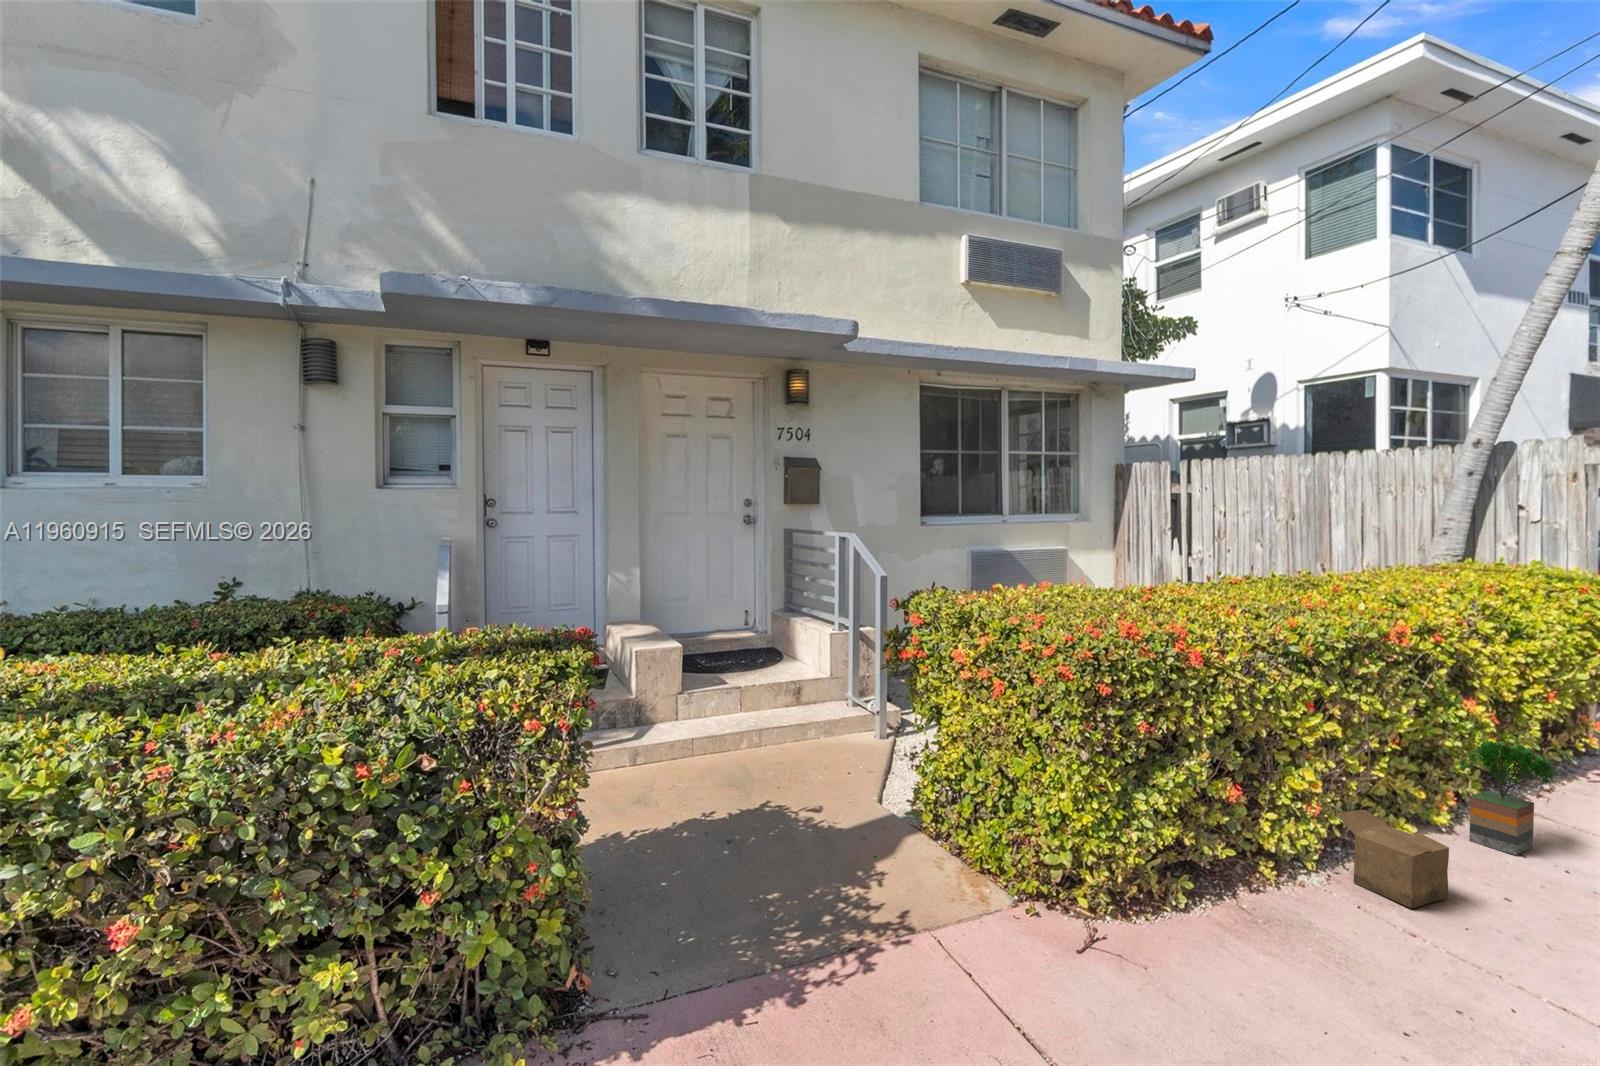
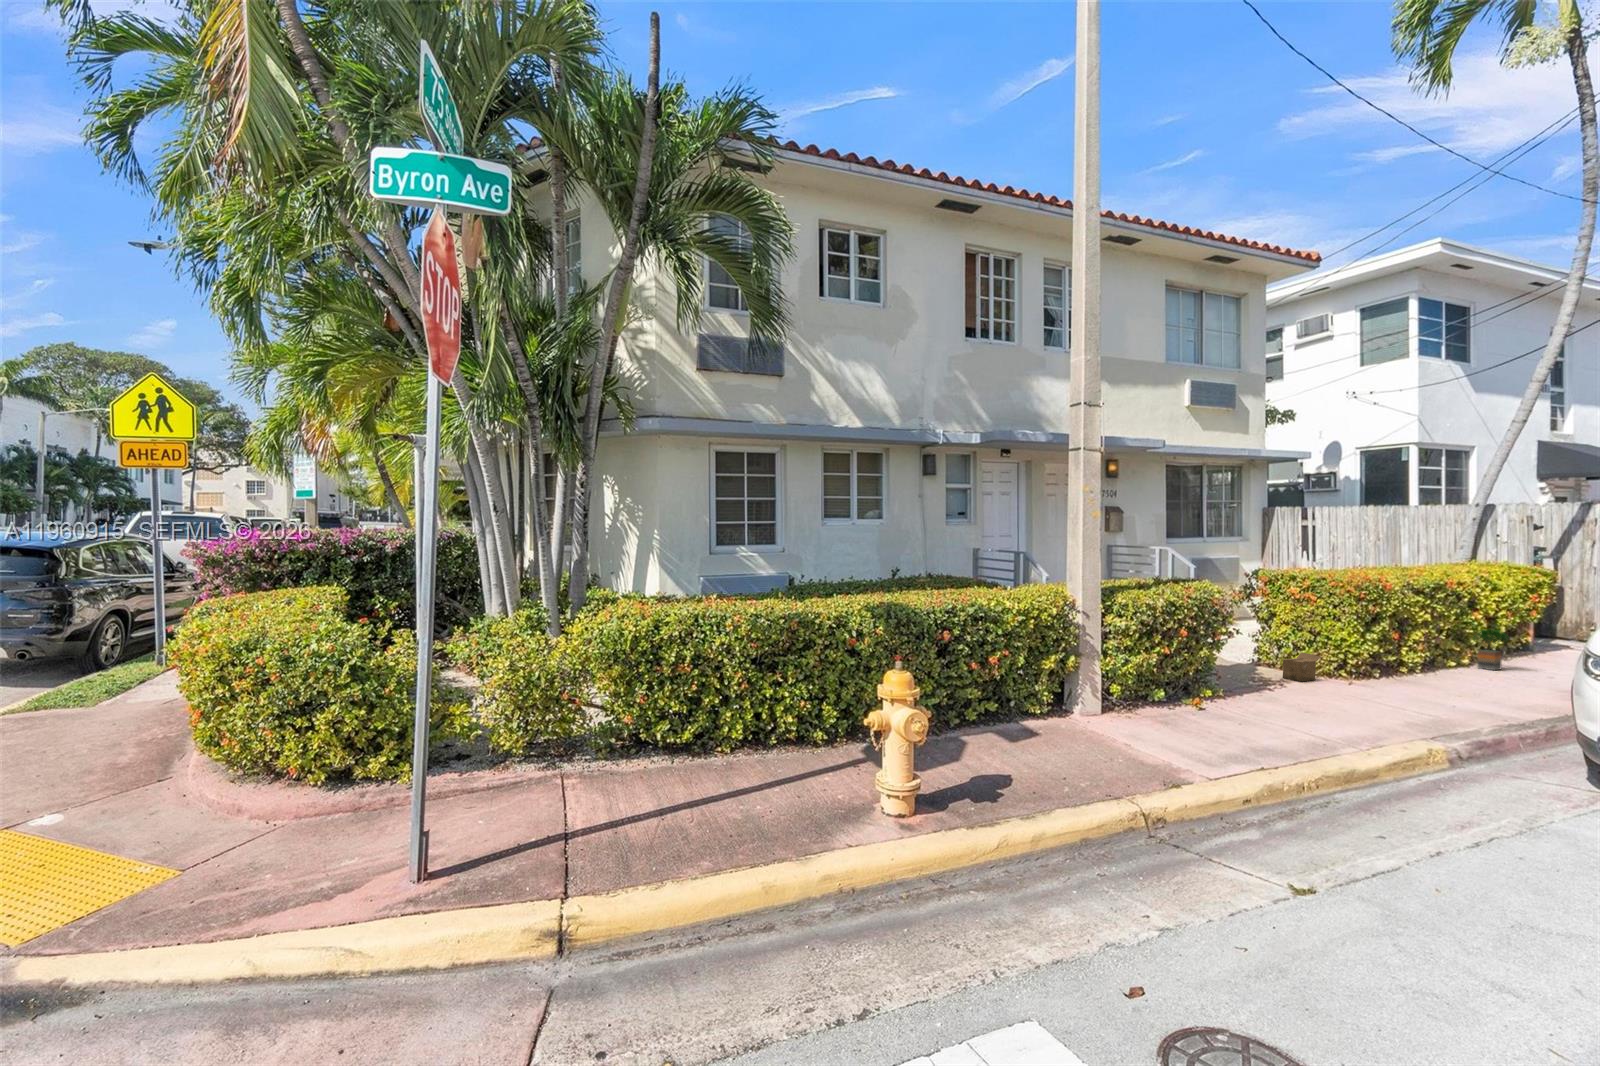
cardboard box: present [1336,810,1449,908] -> present [1283,653,1322,681]

